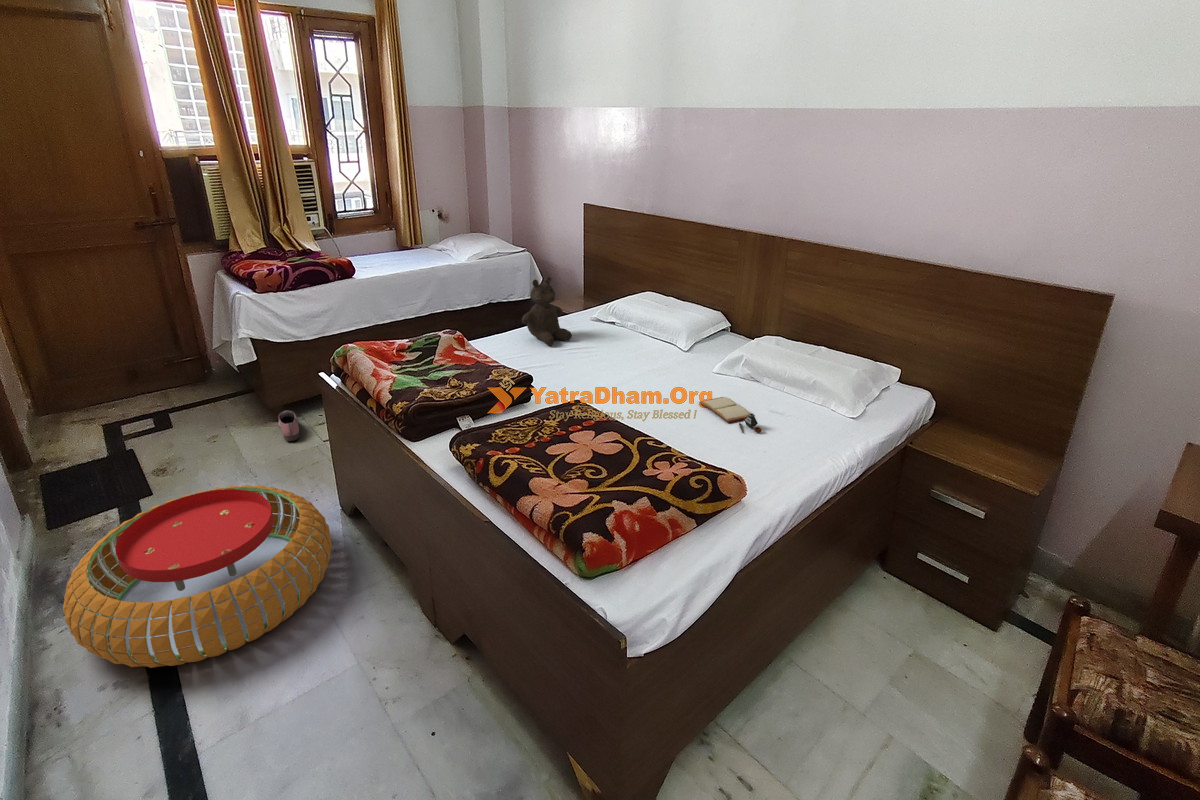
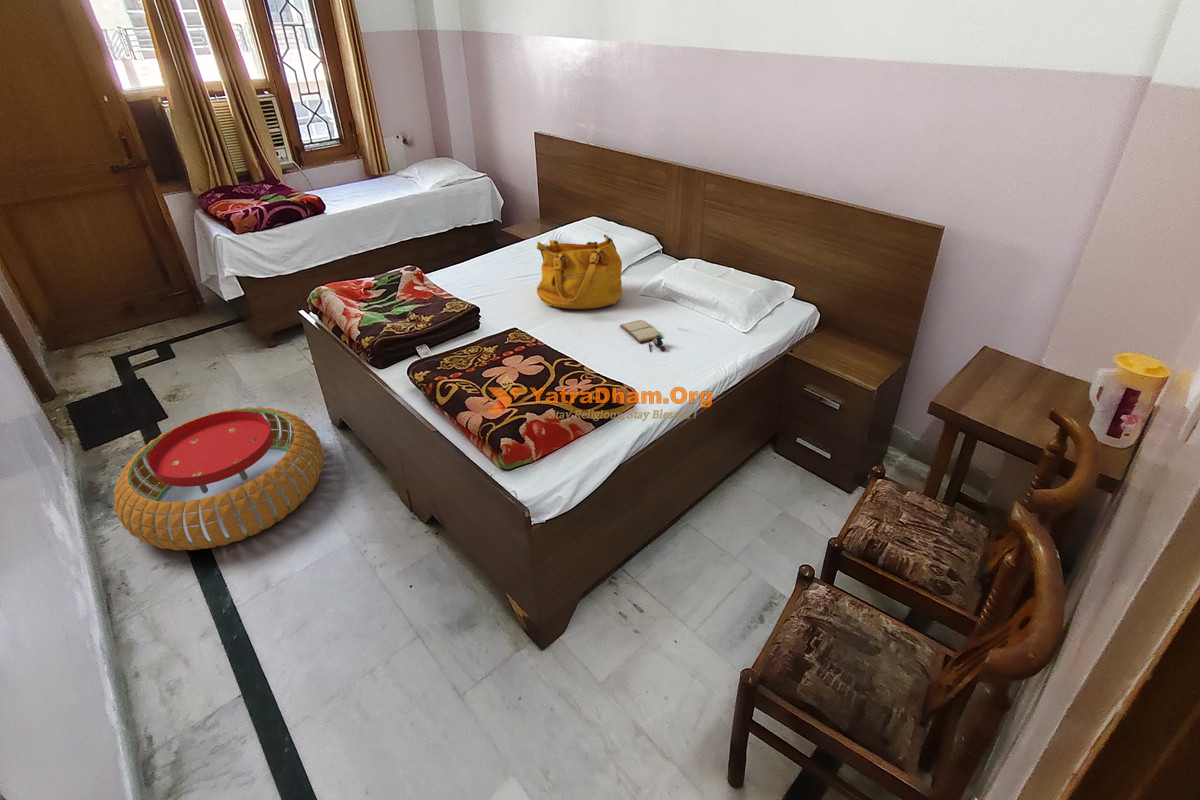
teddy bear: present [522,277,572,346] -> none [474,213,520,276]
handbag: none [598,300,698,383] -> present [537,235,622,309]
shoe: present [279,411,300,441] -> none [269,339,290,366]

